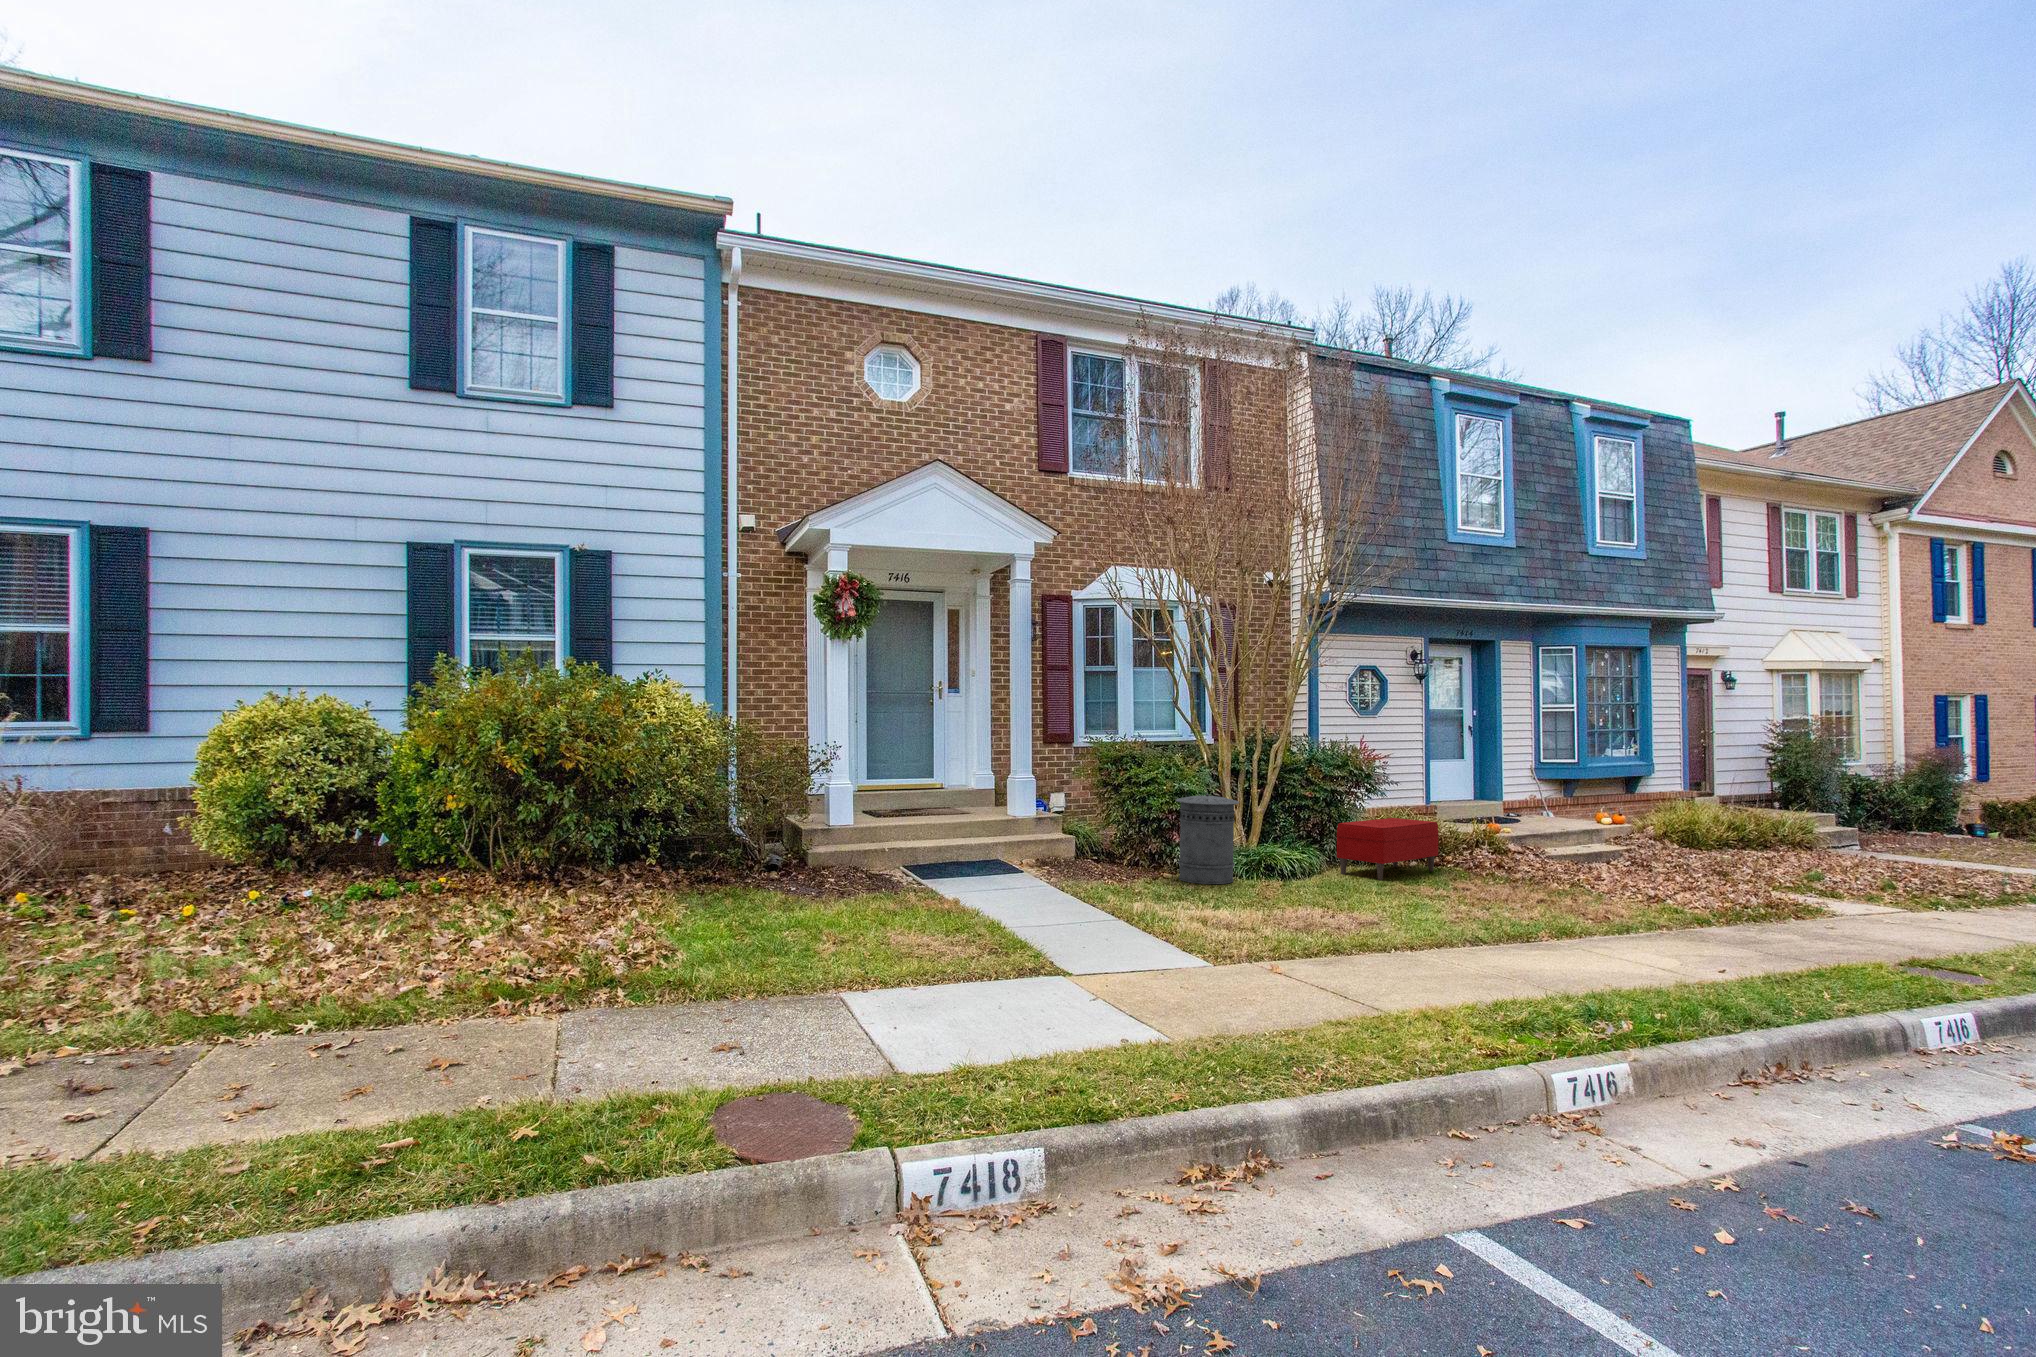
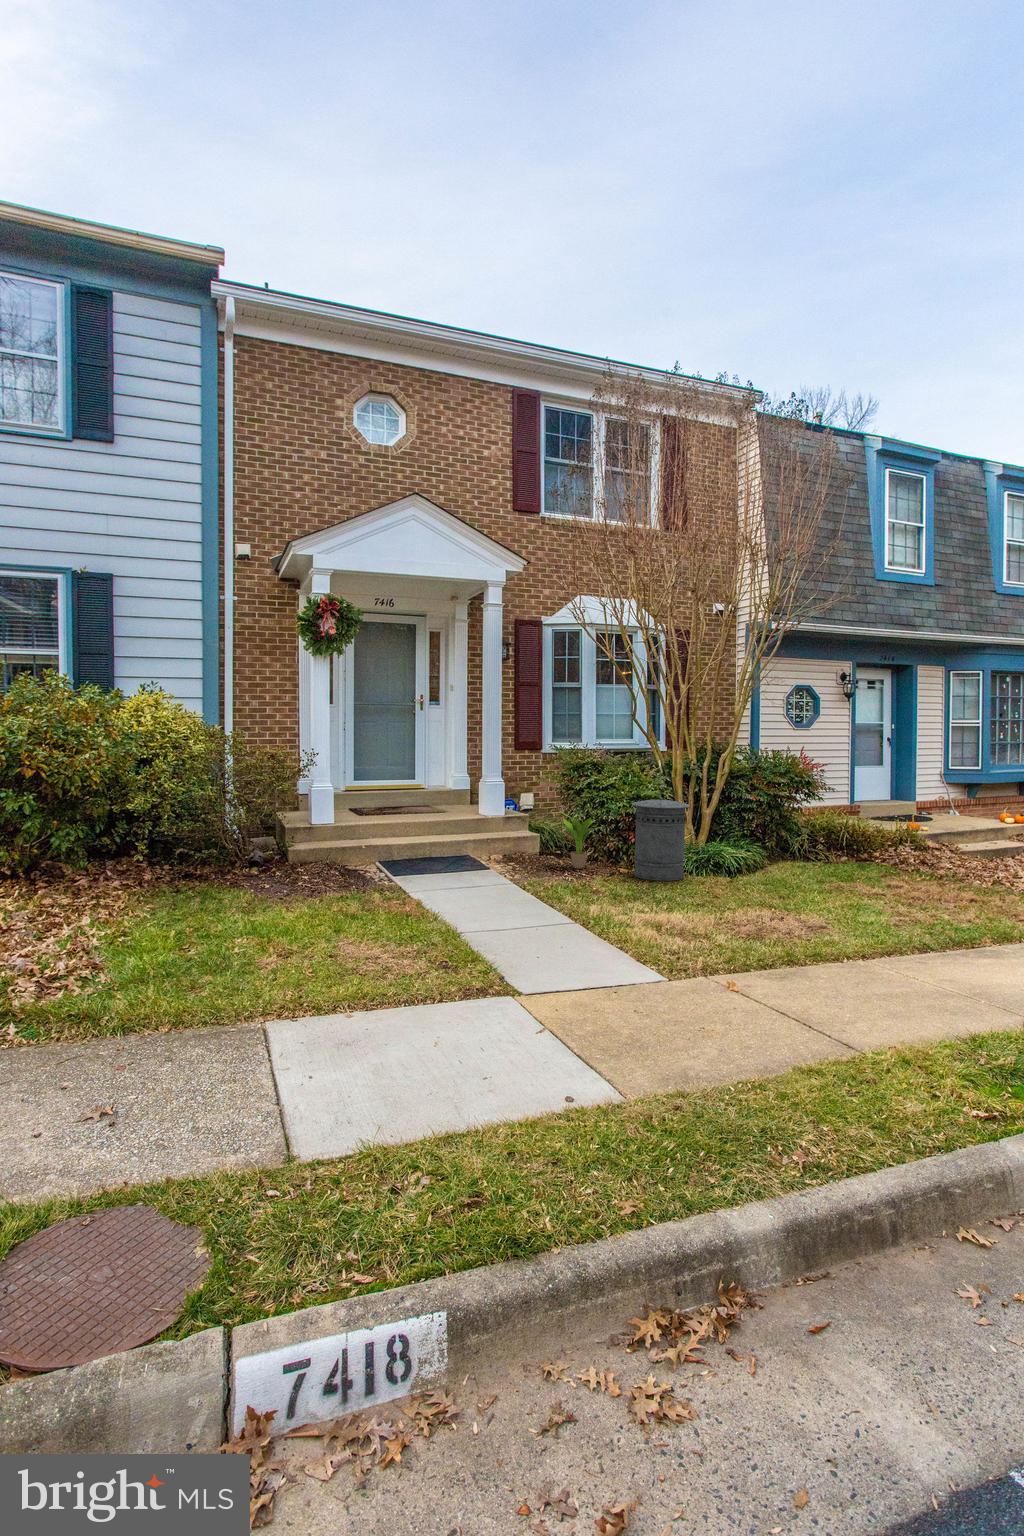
potted plant: none [1093,805,1148,873] -> present [559,810,604,869]
bench: present [1337,818,1439,880] -> none [778,818,870,876]

